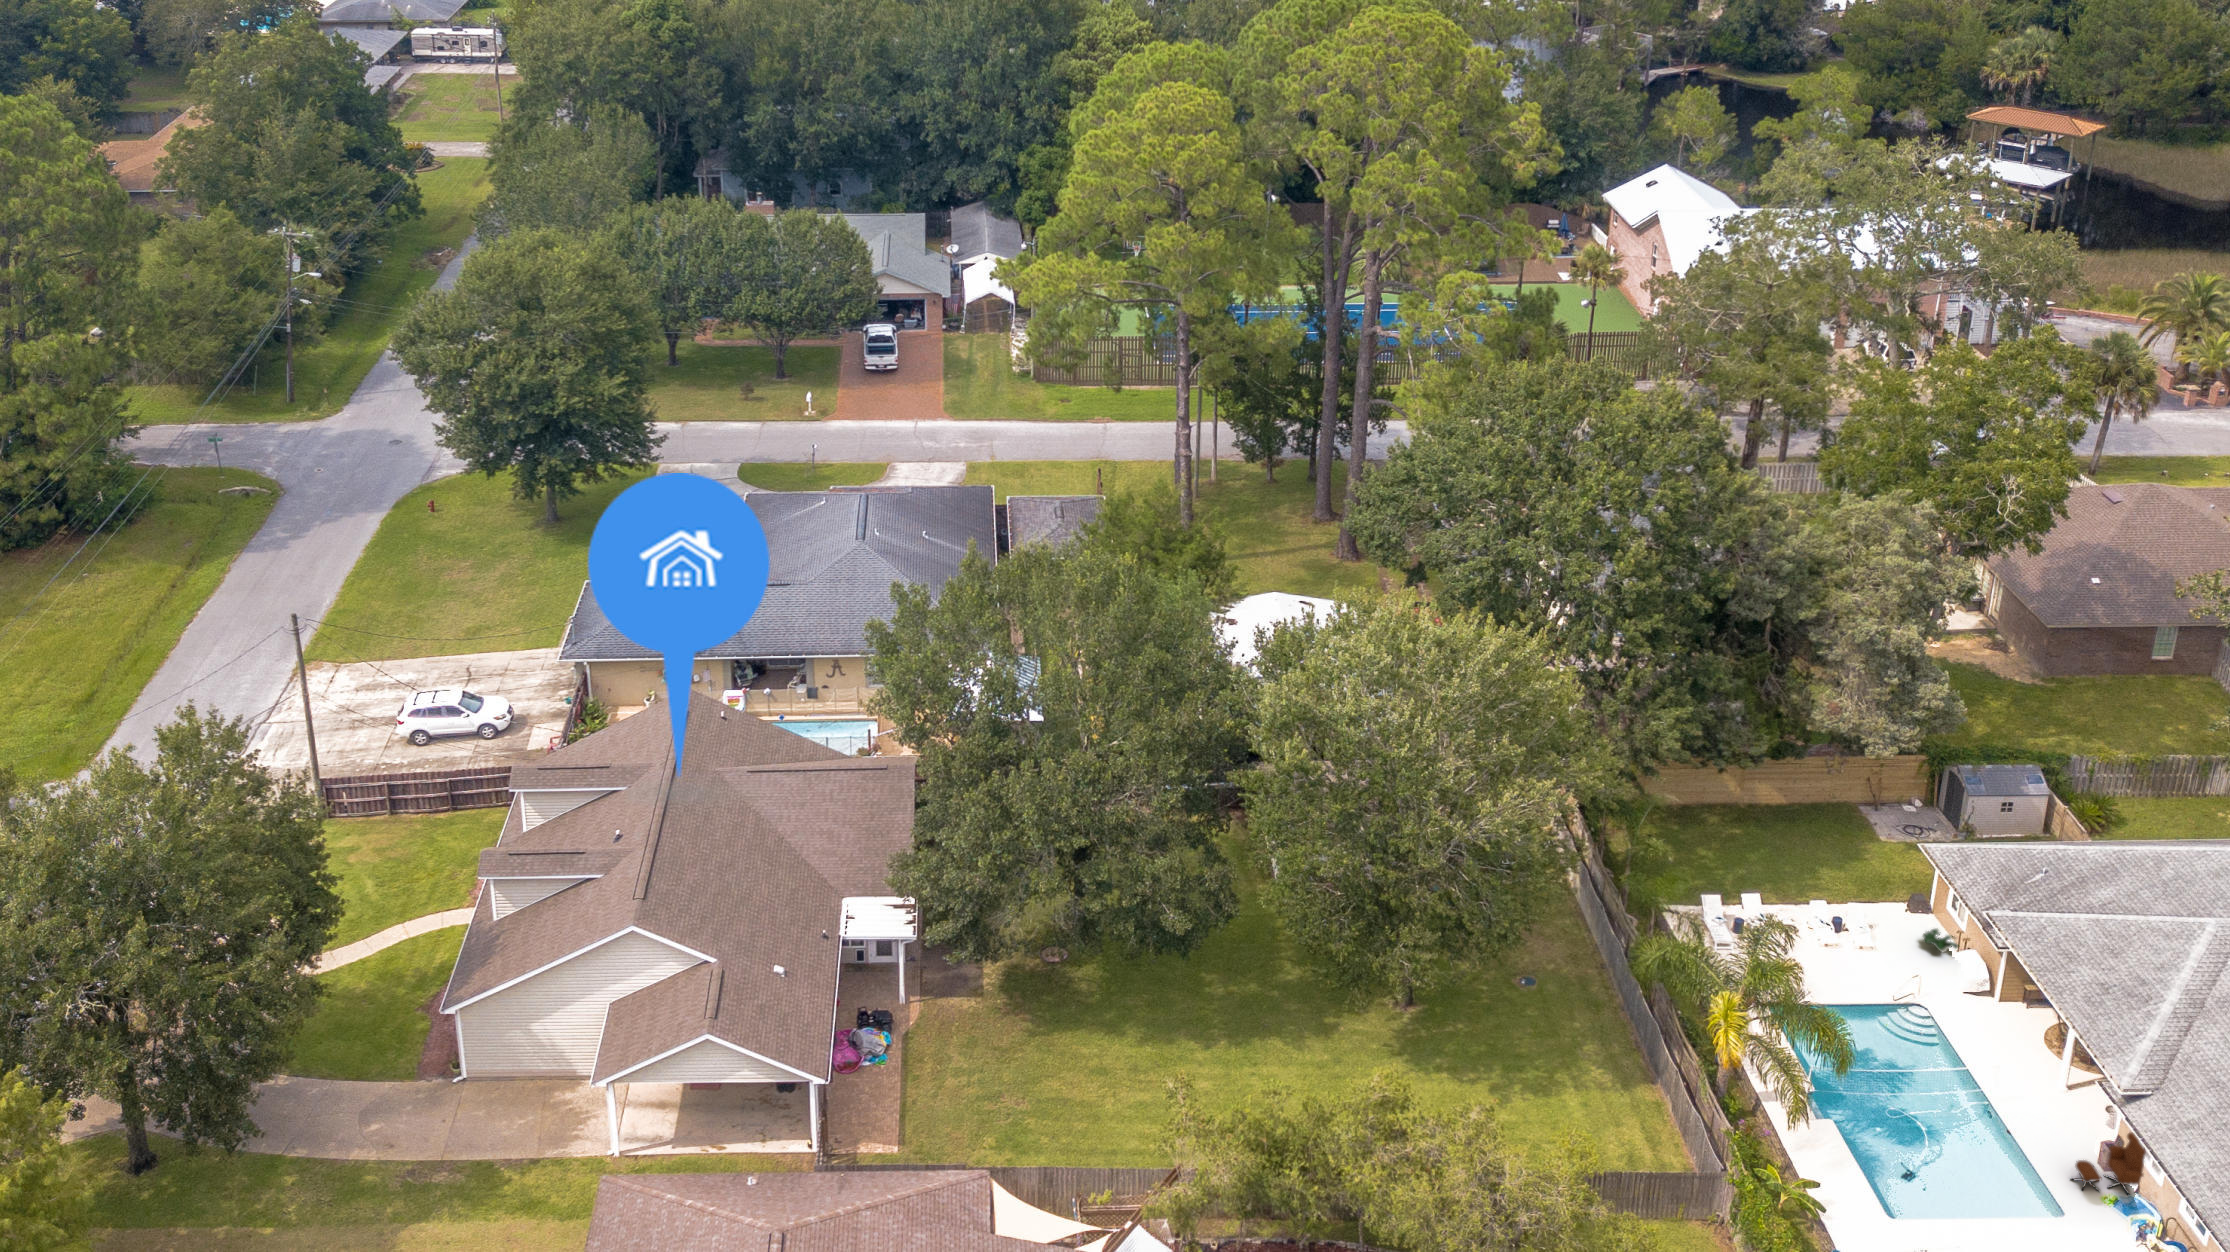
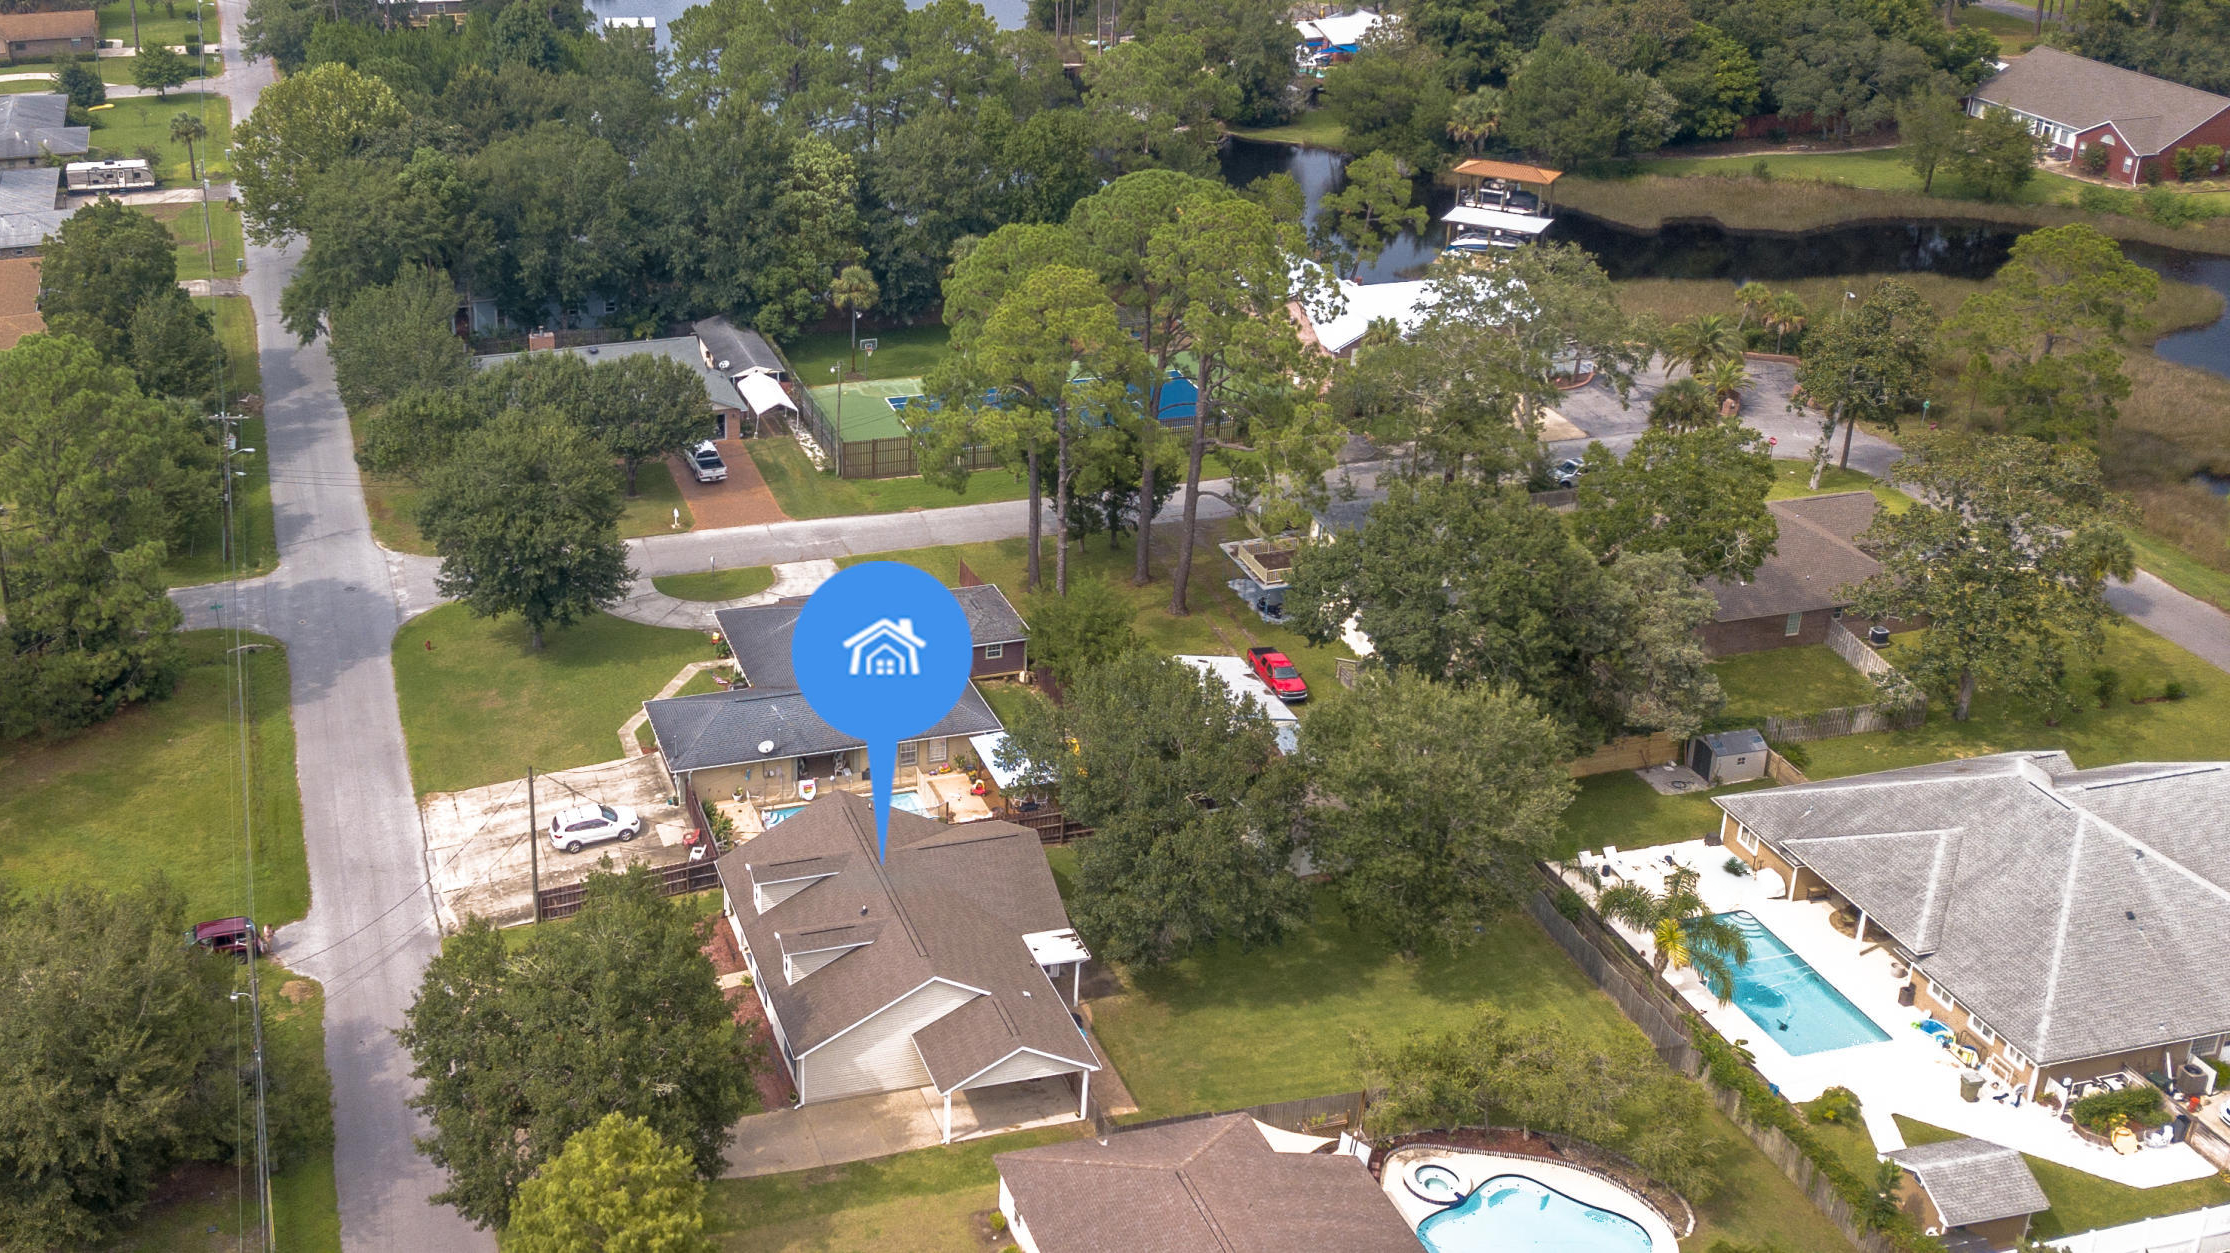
lounge chair: present [2074,1132,2146,1195] -> none [1889,981,1939,1024]

